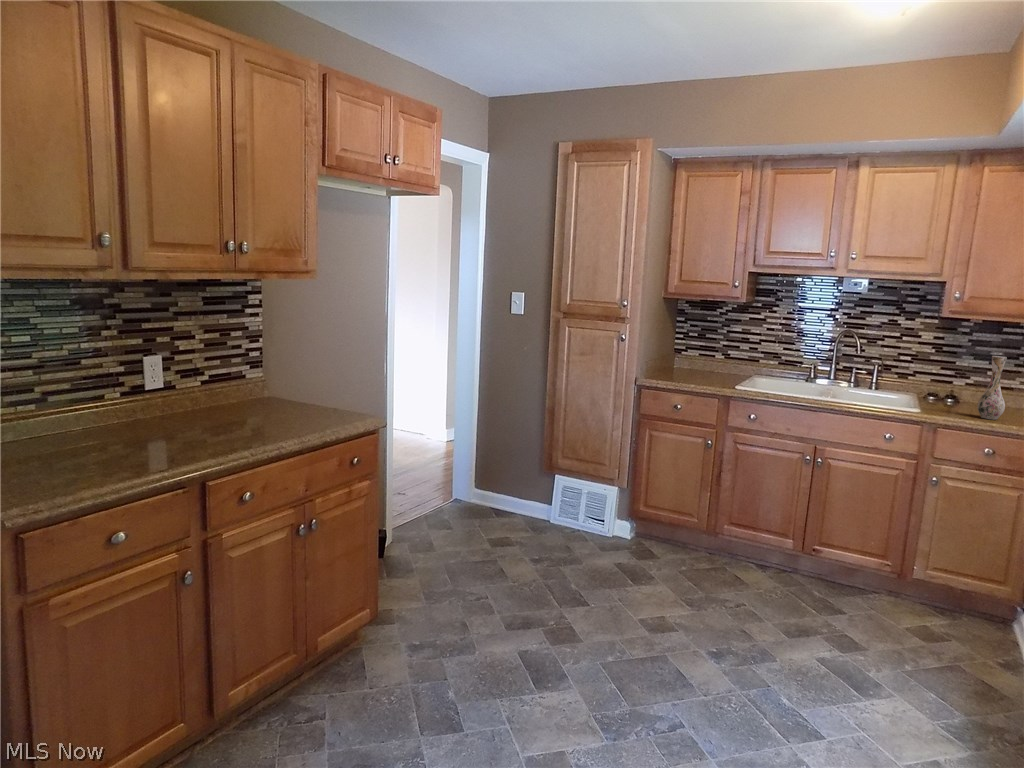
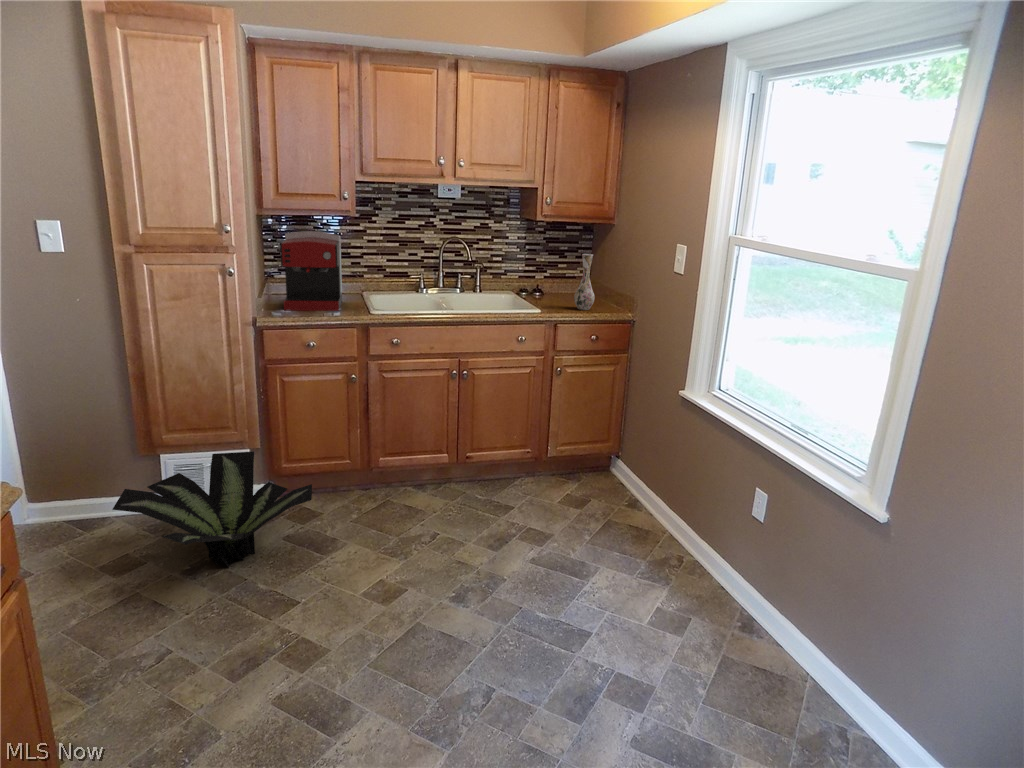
coffee maker: none [669,314,735,384] -> present [280,231,342,311]
potted plant: none [502,482,645,566] -> present [113,451,312,567]

